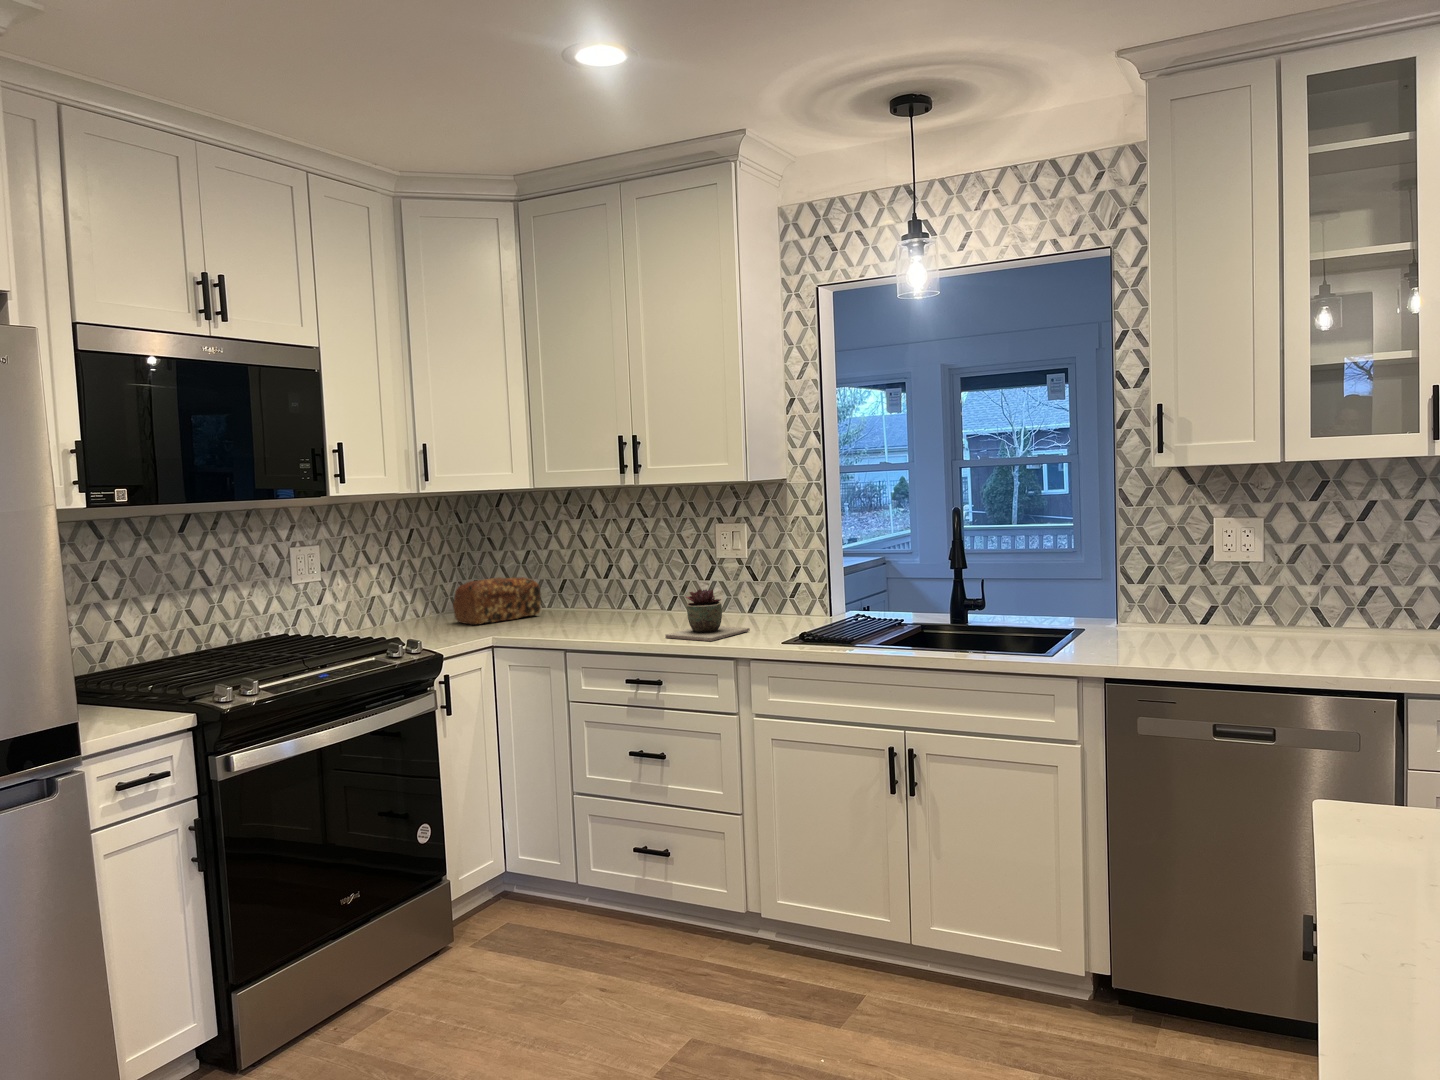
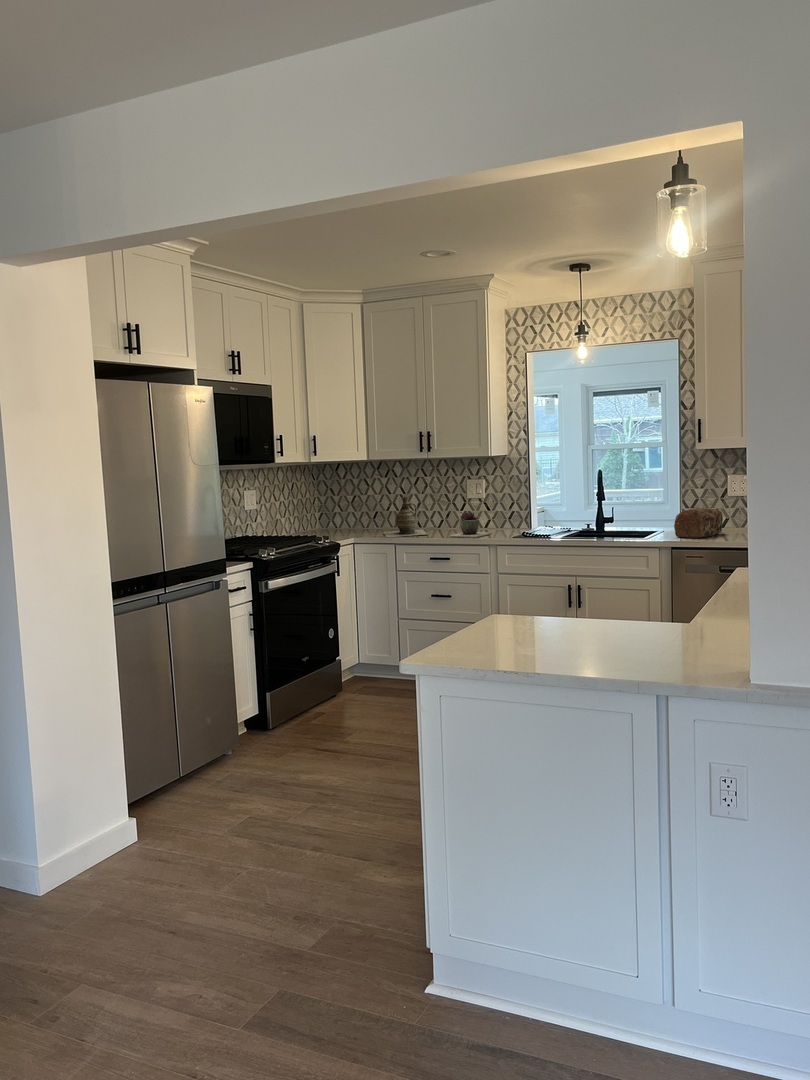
ceramic jug: none [552,557,631,636] -> present [383,497,427,537]
bread loaf: present [453,577,541,625] -> present [674,508,723,538]

